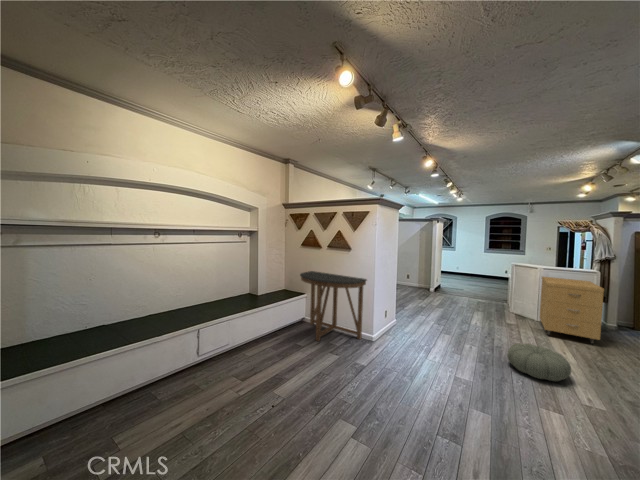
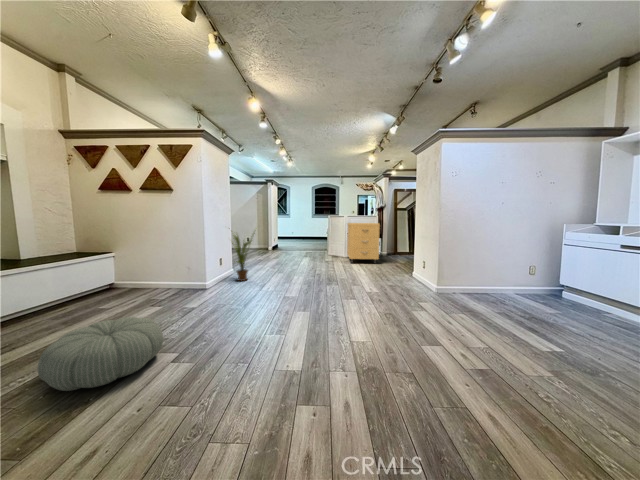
console table: present [300,271,367,341] -> none [93,221,194,301]
house plant: none [390,280,424,338] -> present [232,233,255,281]
pouf: present [507,344,571,381] -> present [38,317,163,391]

